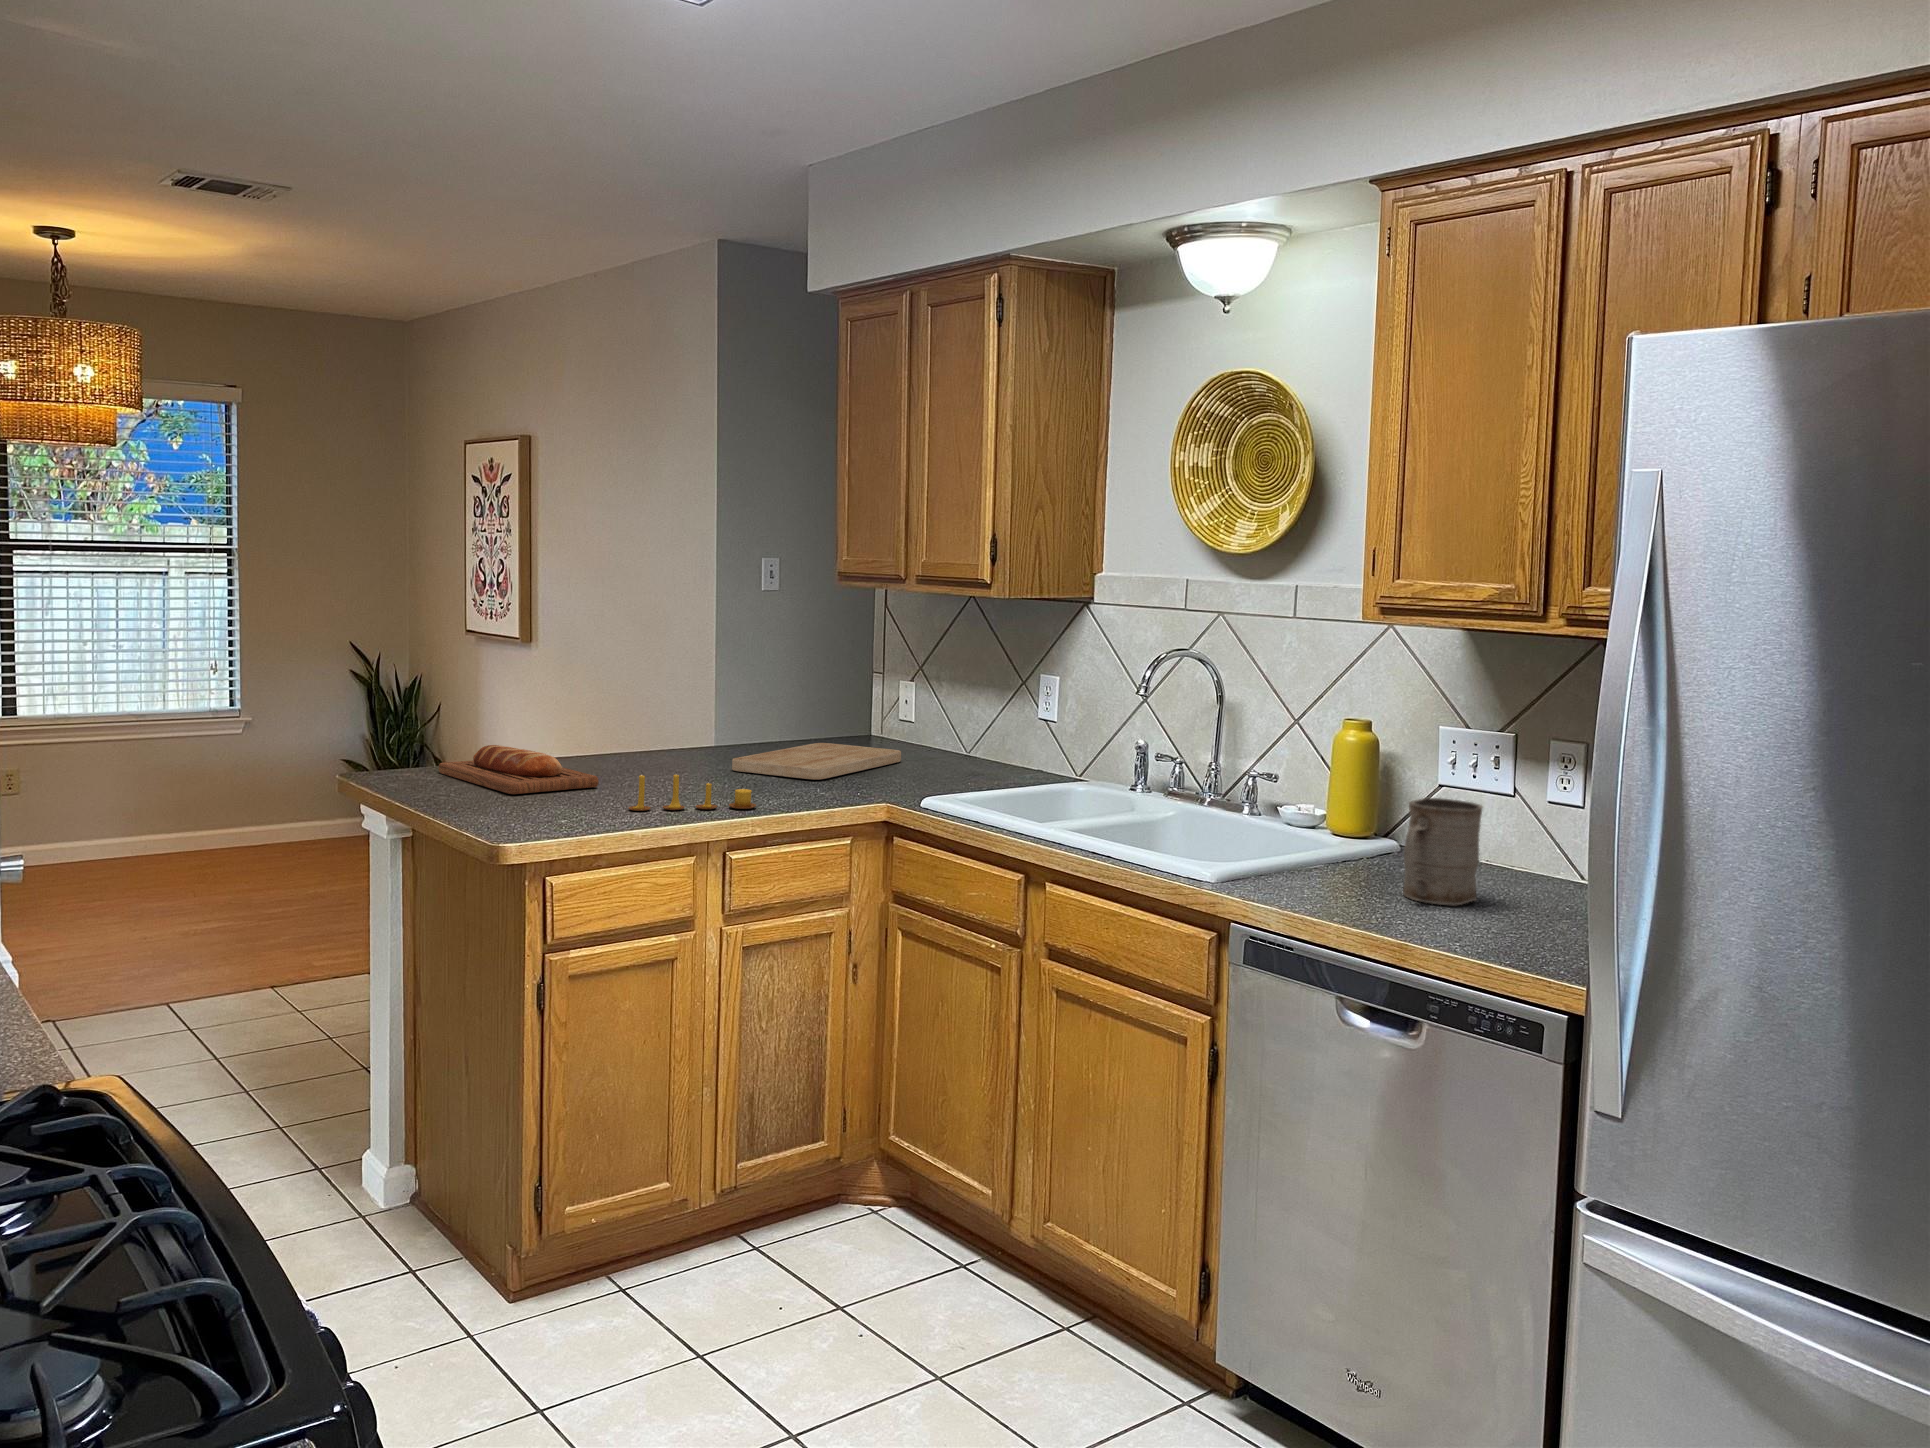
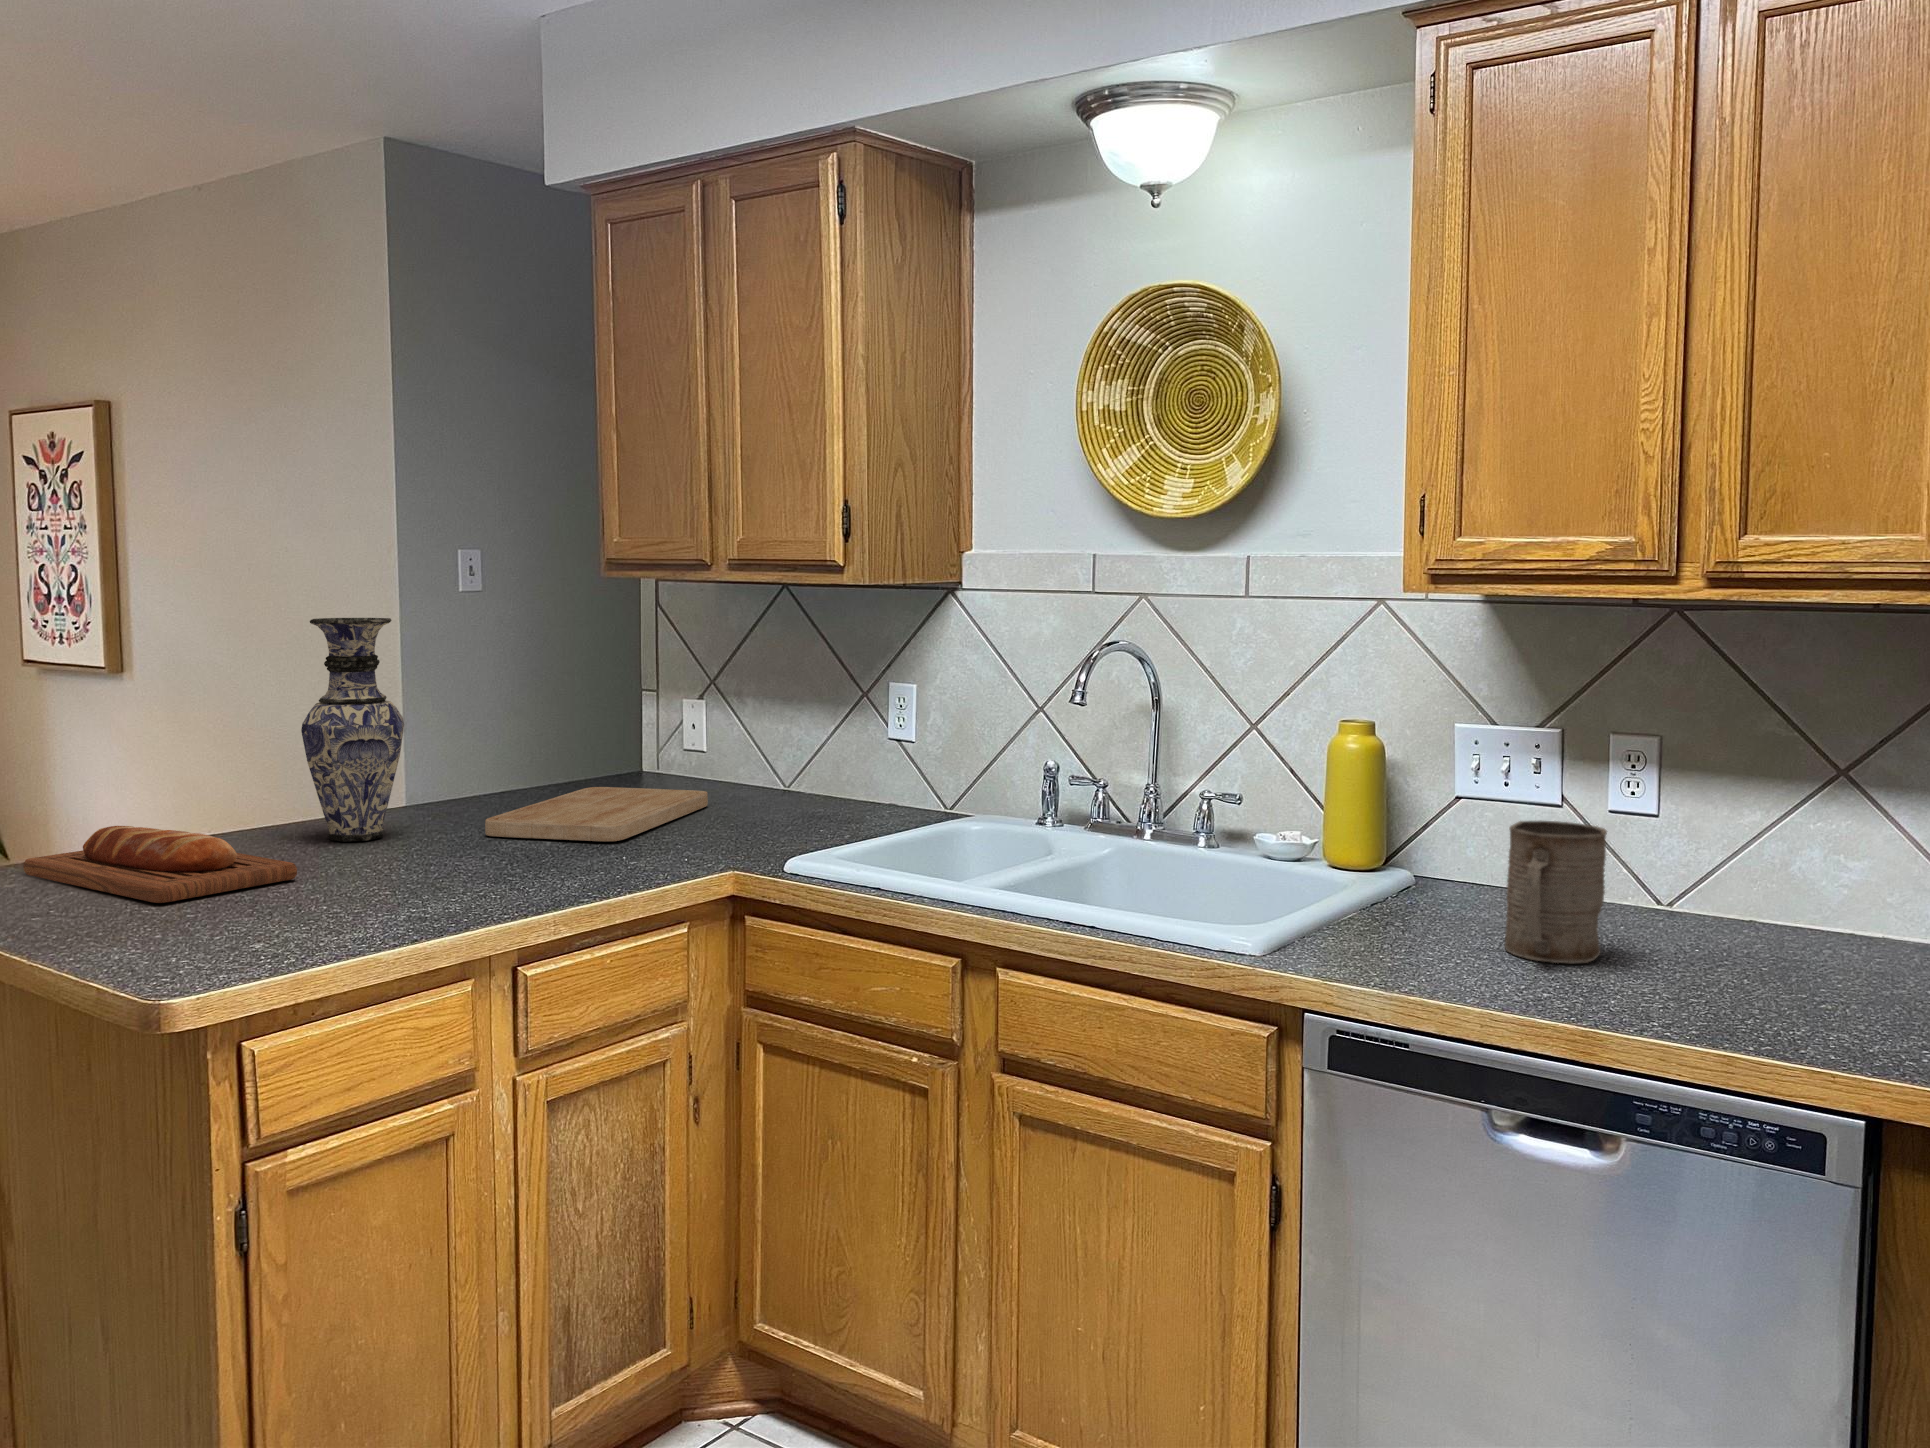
vase: none [613,611,682,768] -> present [301,618,404,842]
candle: present [629,772,756,811] -> none [361,850,556,915]

